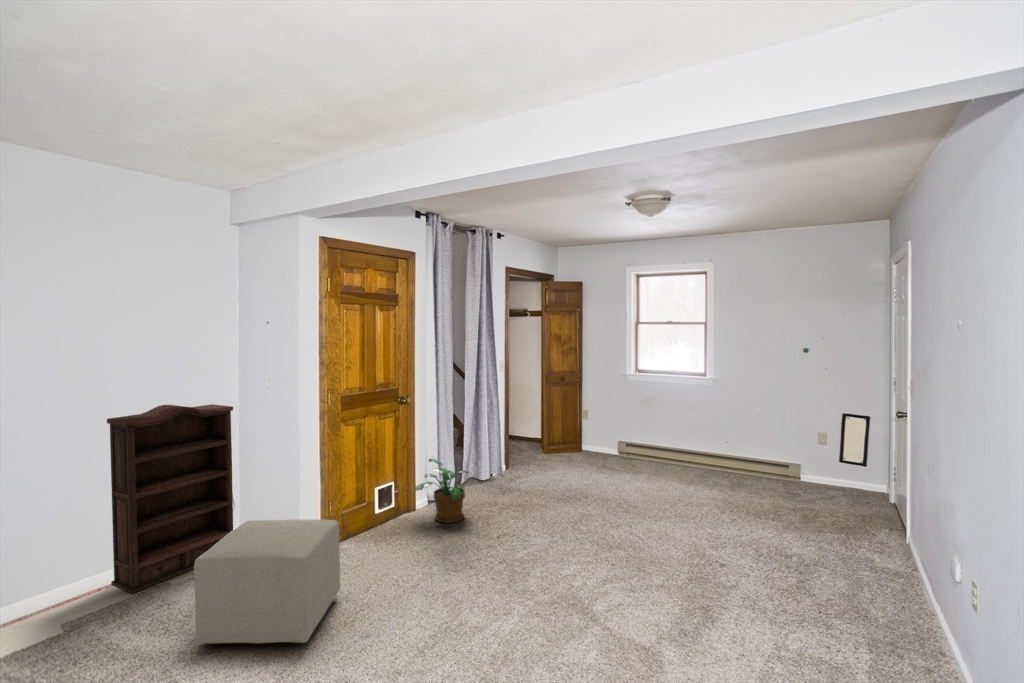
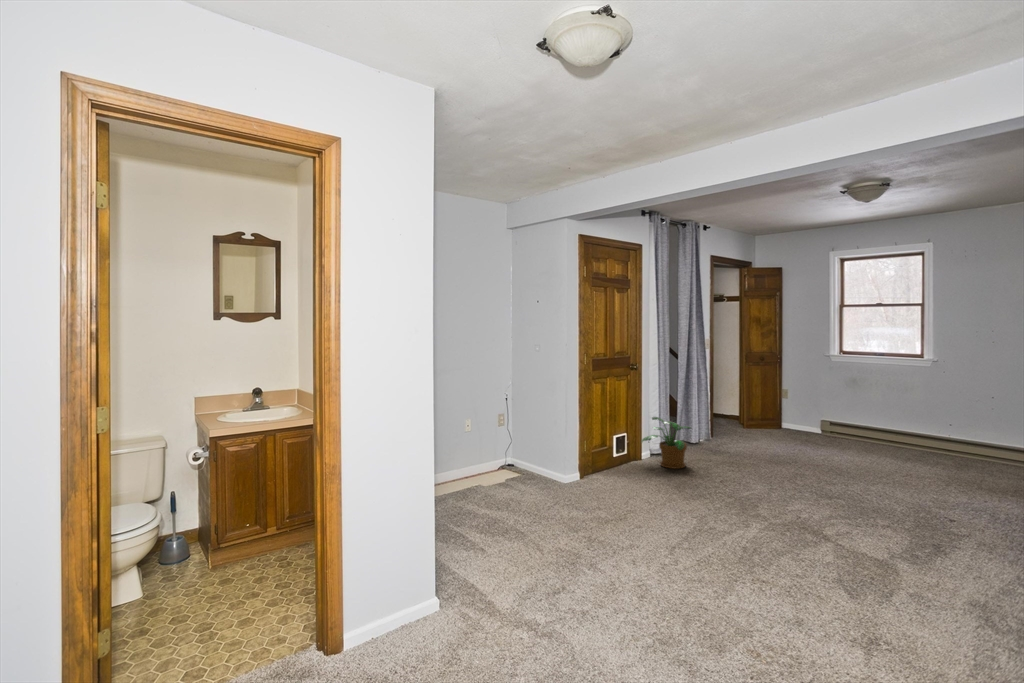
bookshelf: present [107,404,233,594] -> none [443,362,516,490]
ottoman: present [194,520,340,645] -> none [523,442,608,524]

